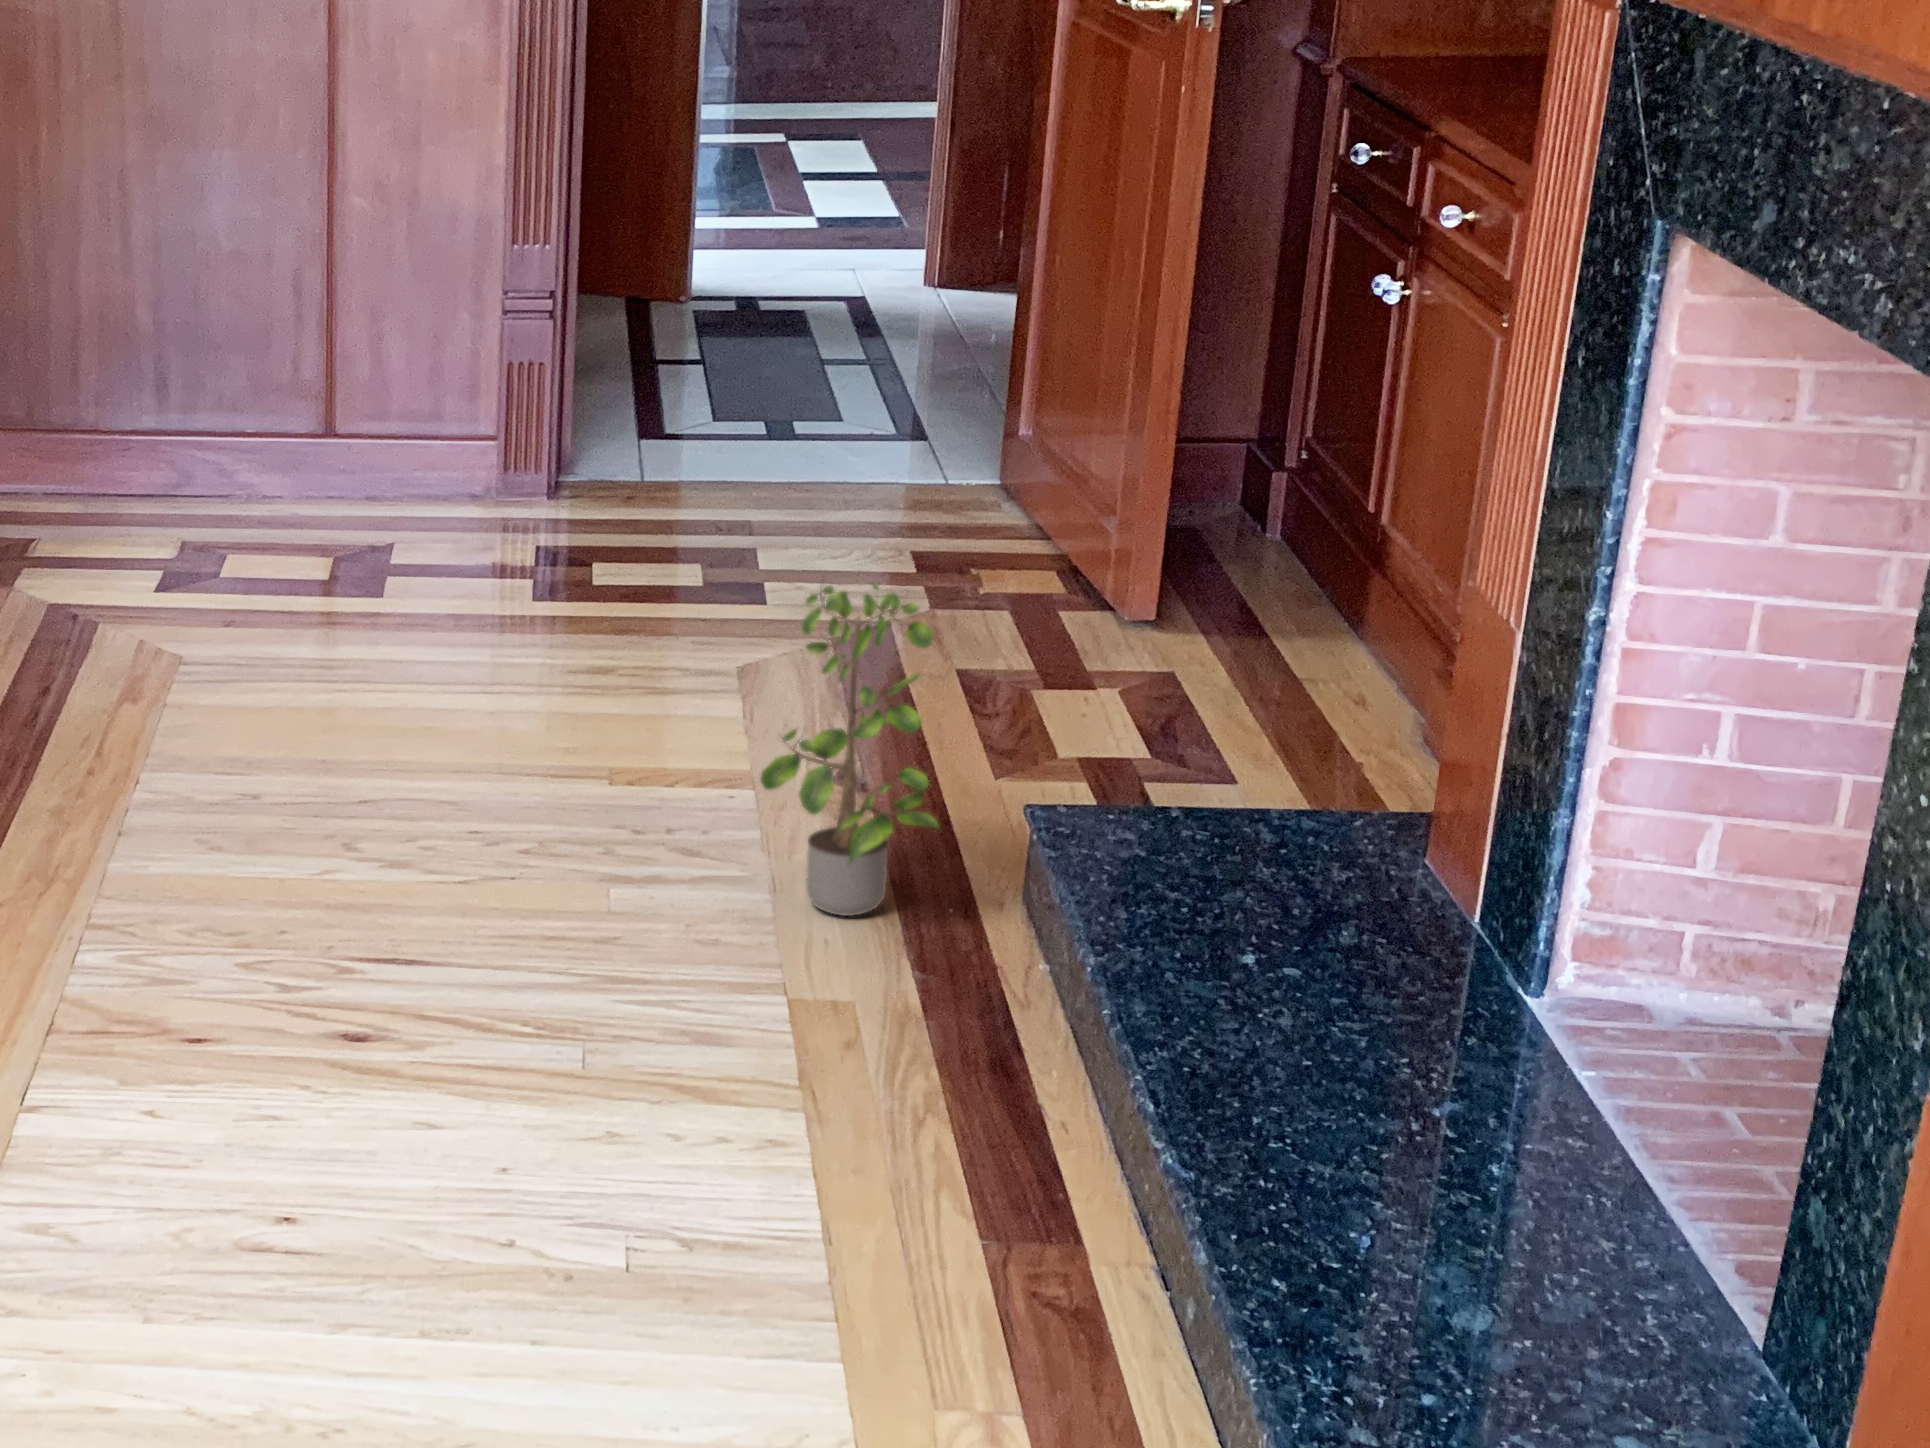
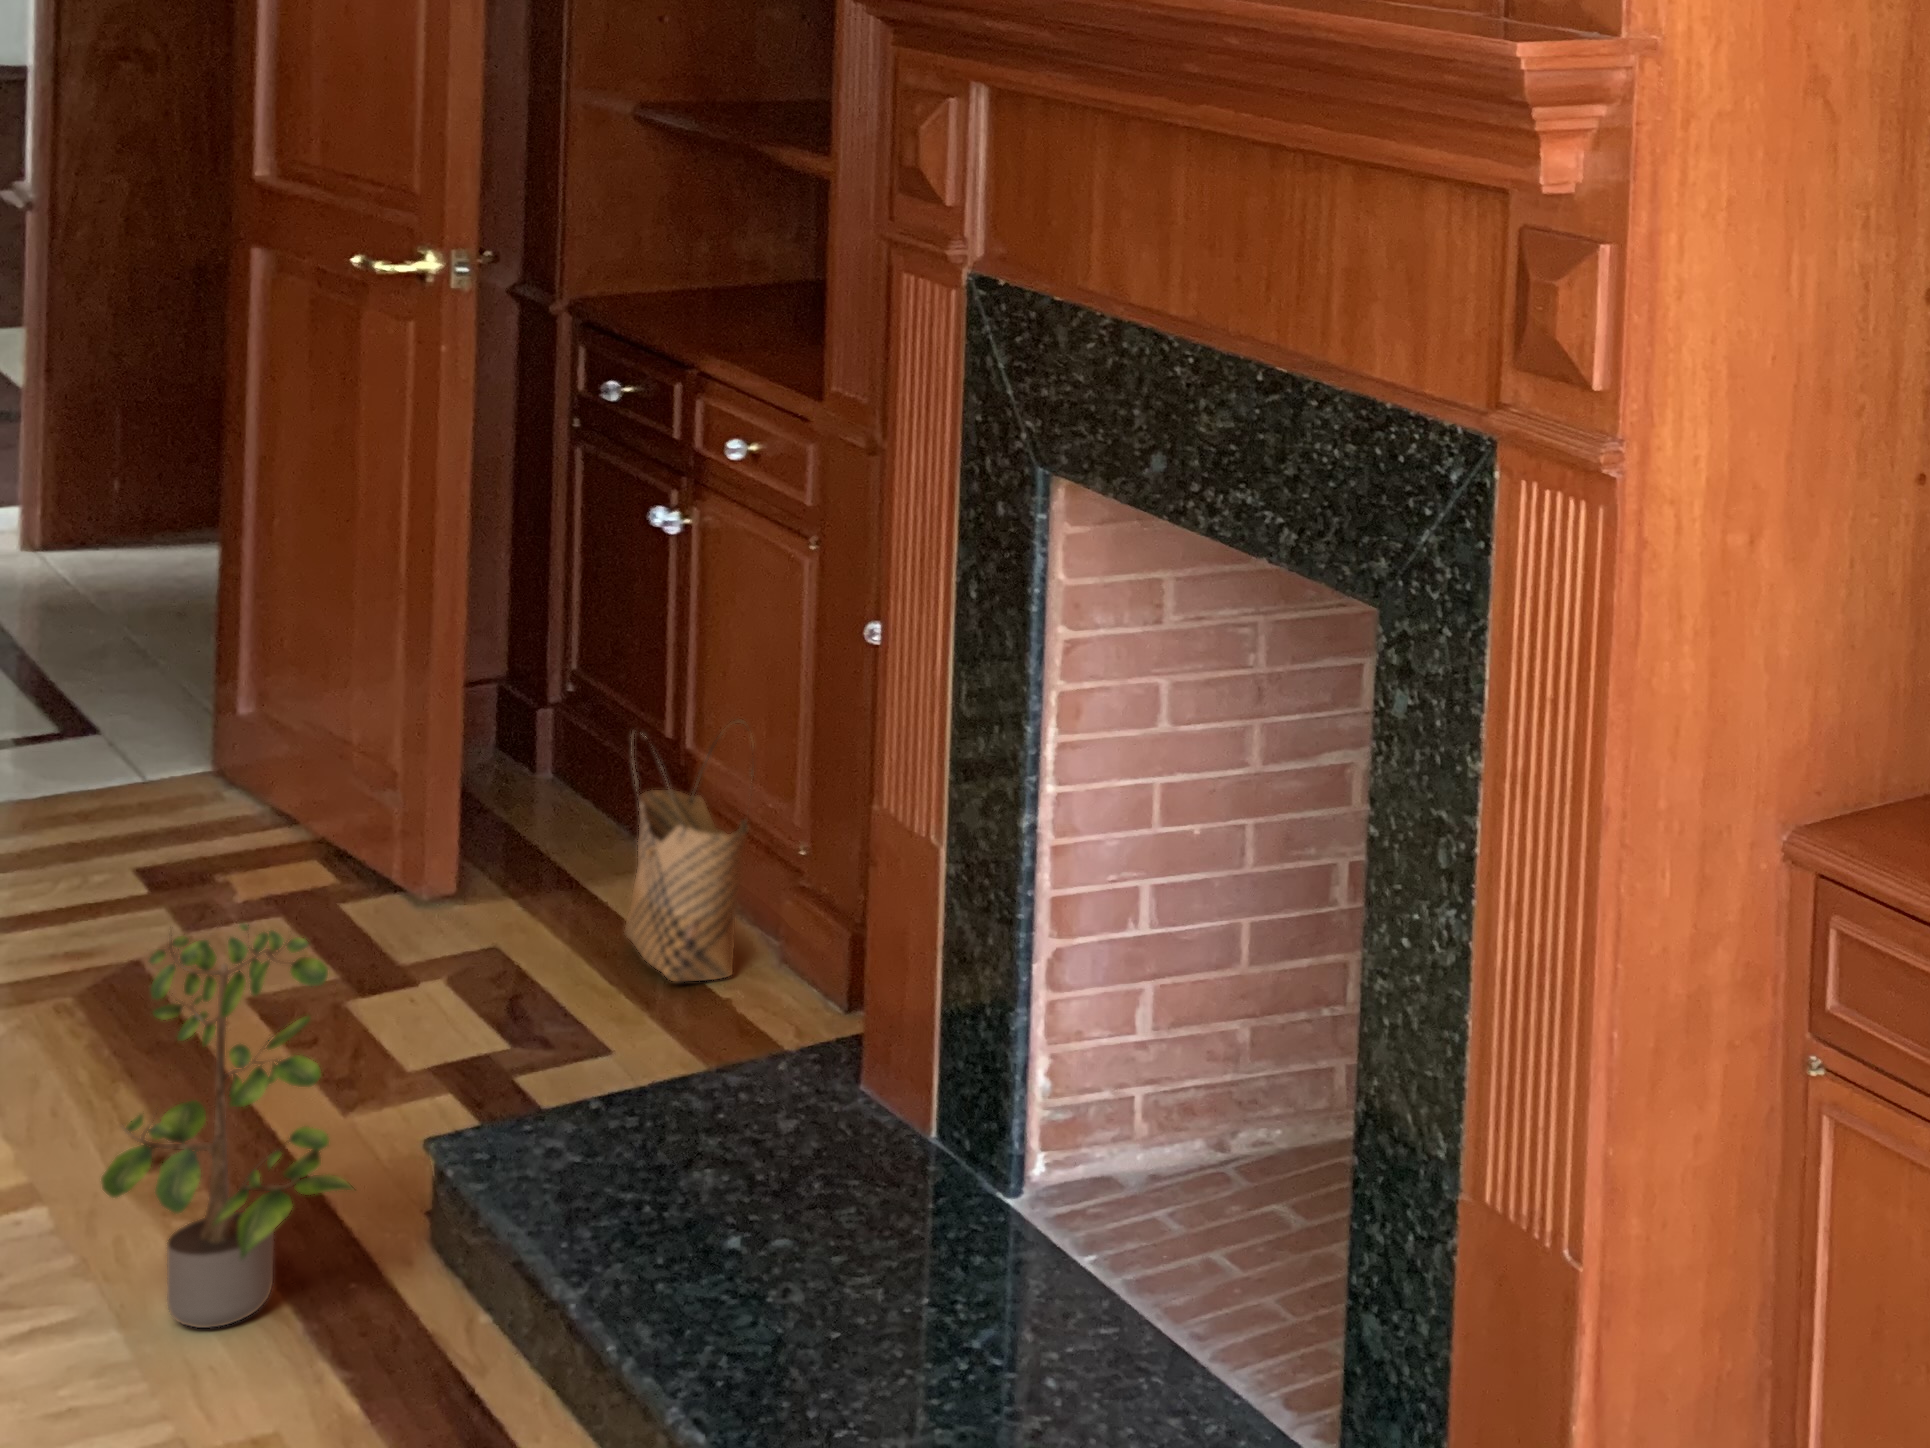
woven basket: none [1287,488,1423,742] -> present [625,720,752,982]

